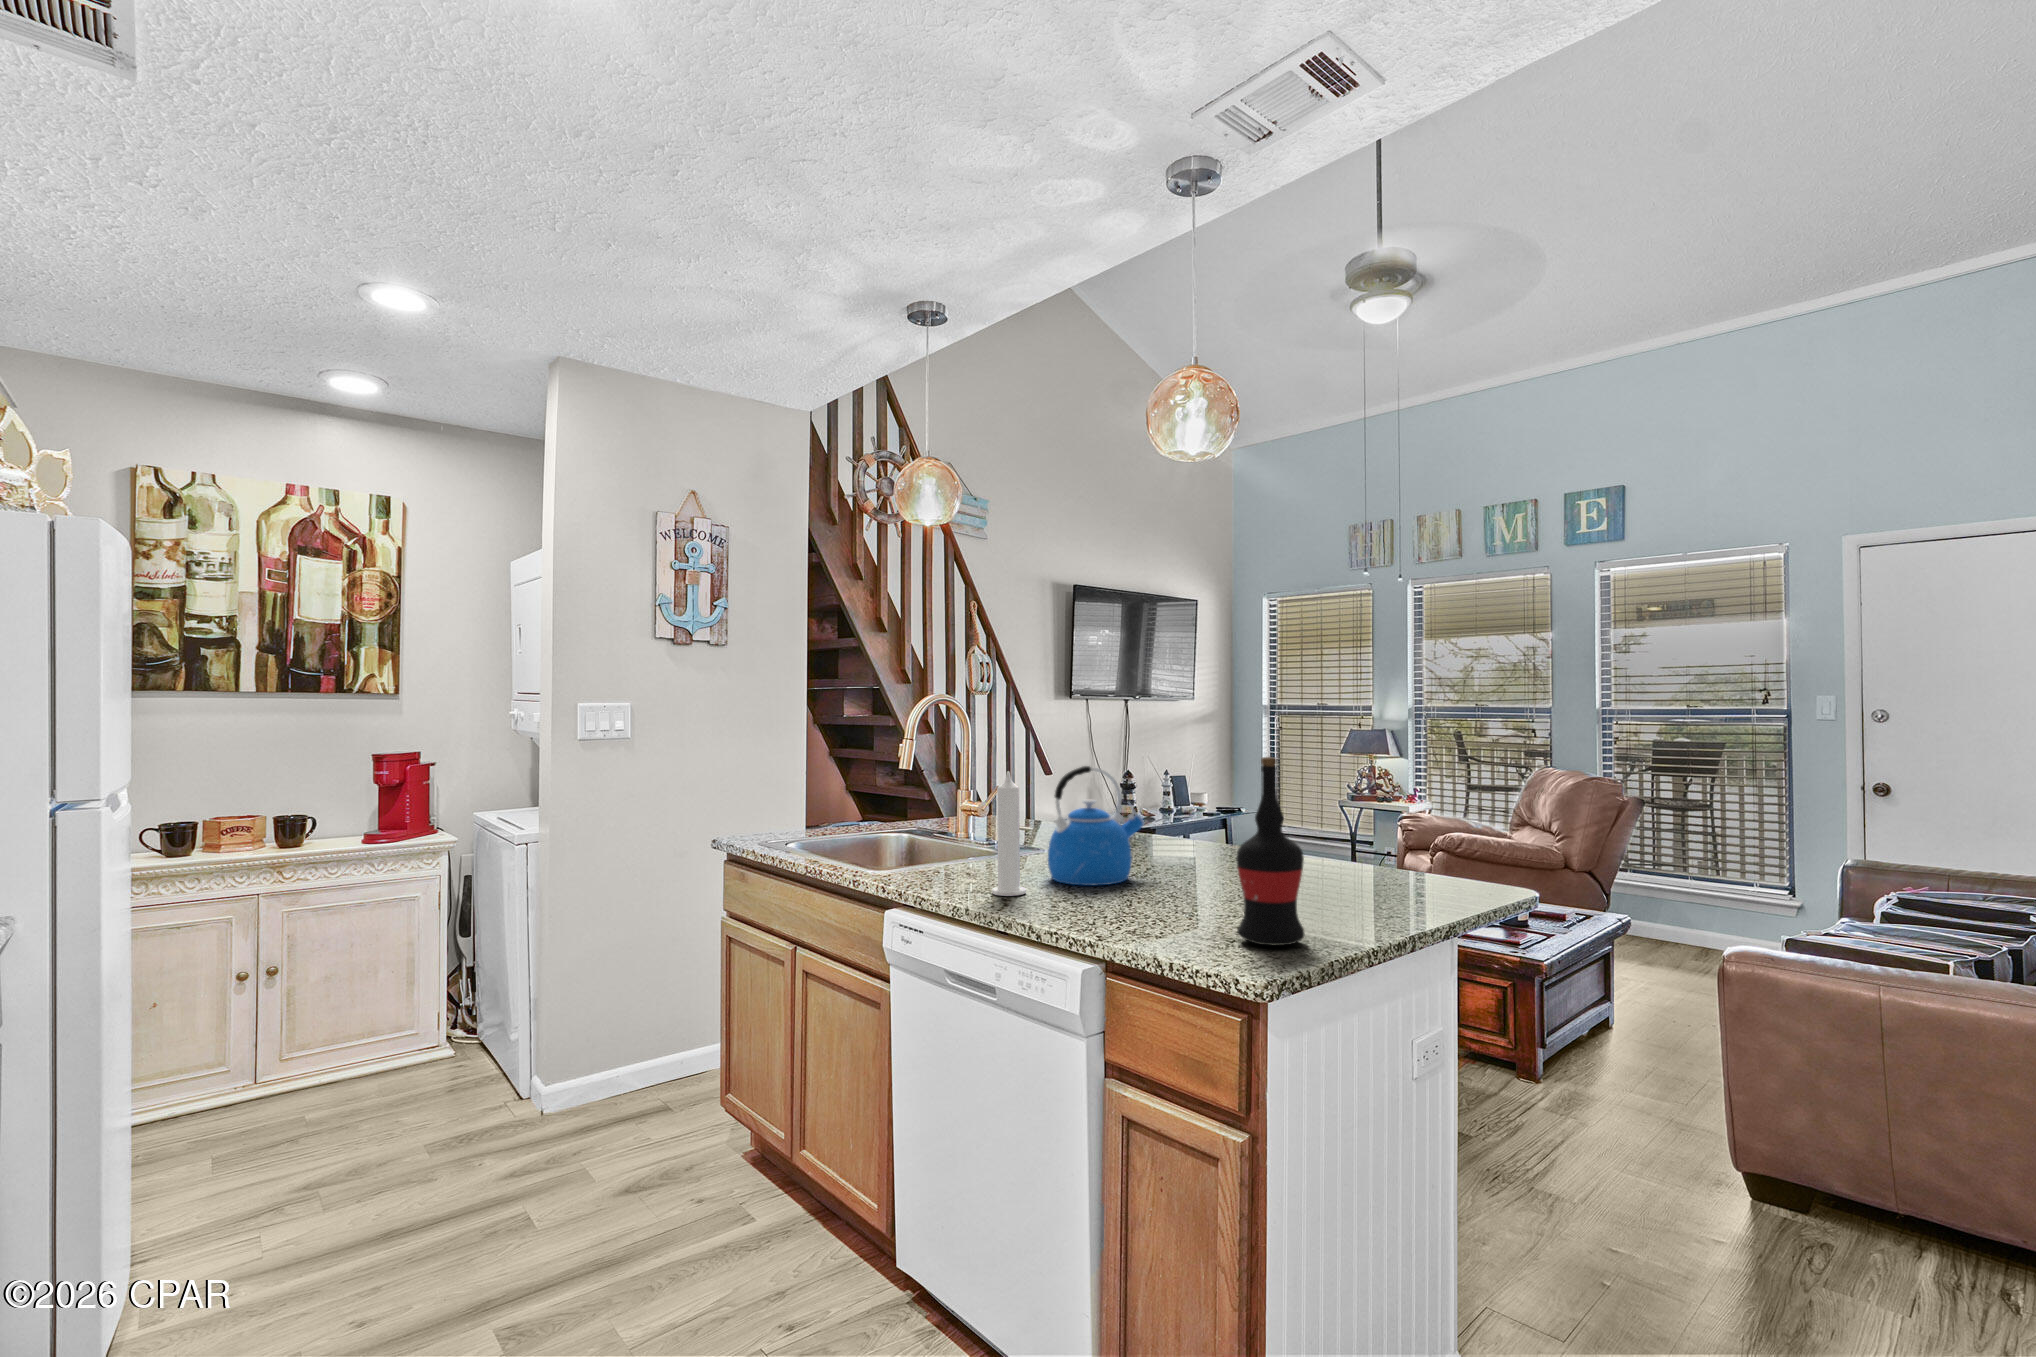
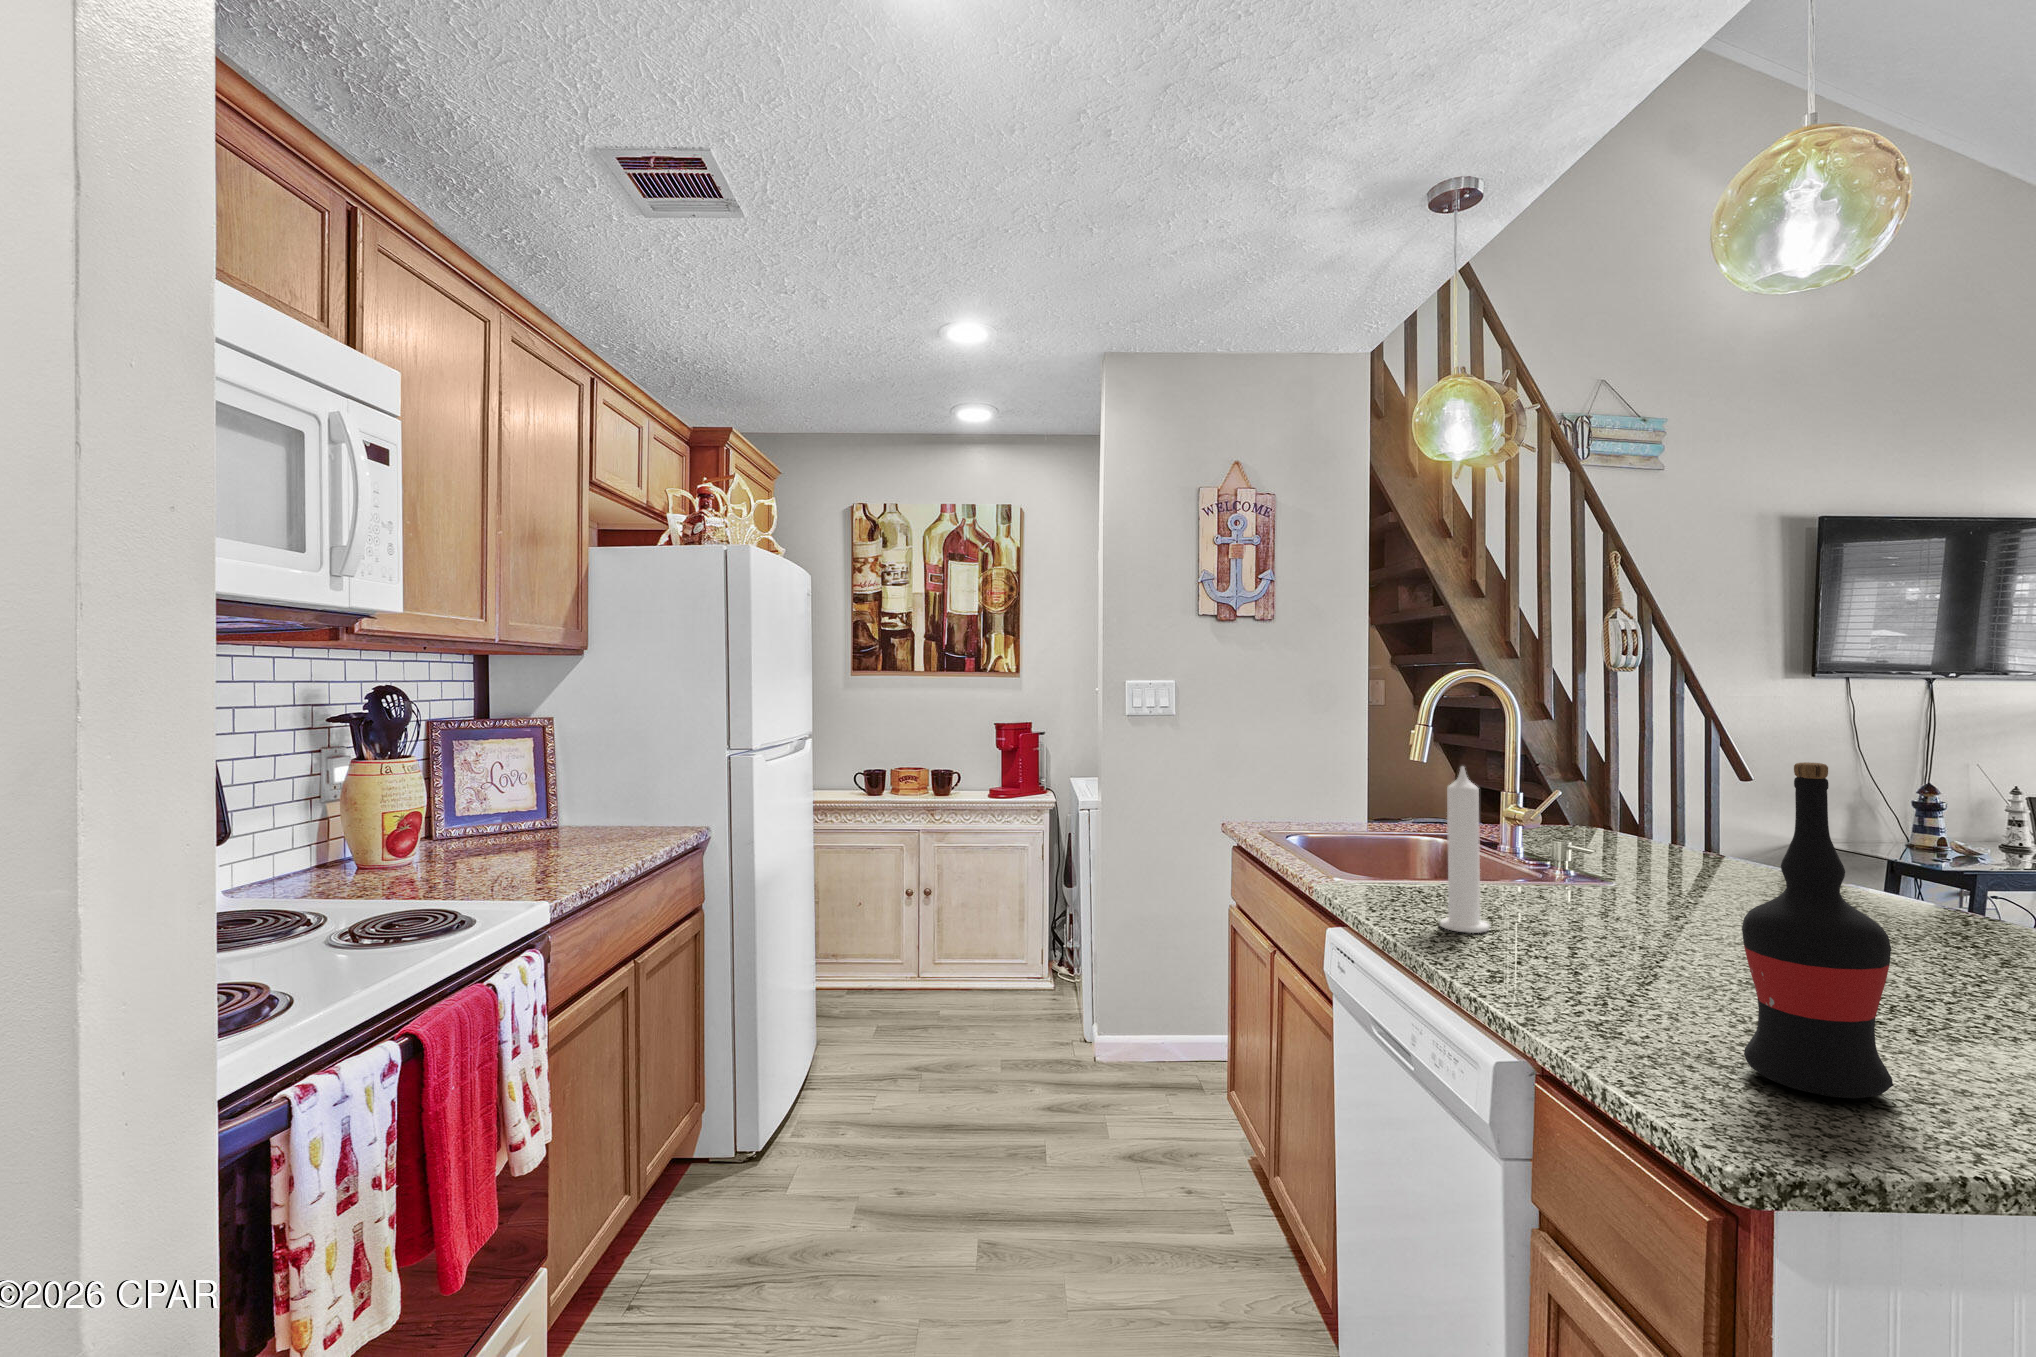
kettle: present [1048,766,1144,886] -> none [1547,765,1719,939]

